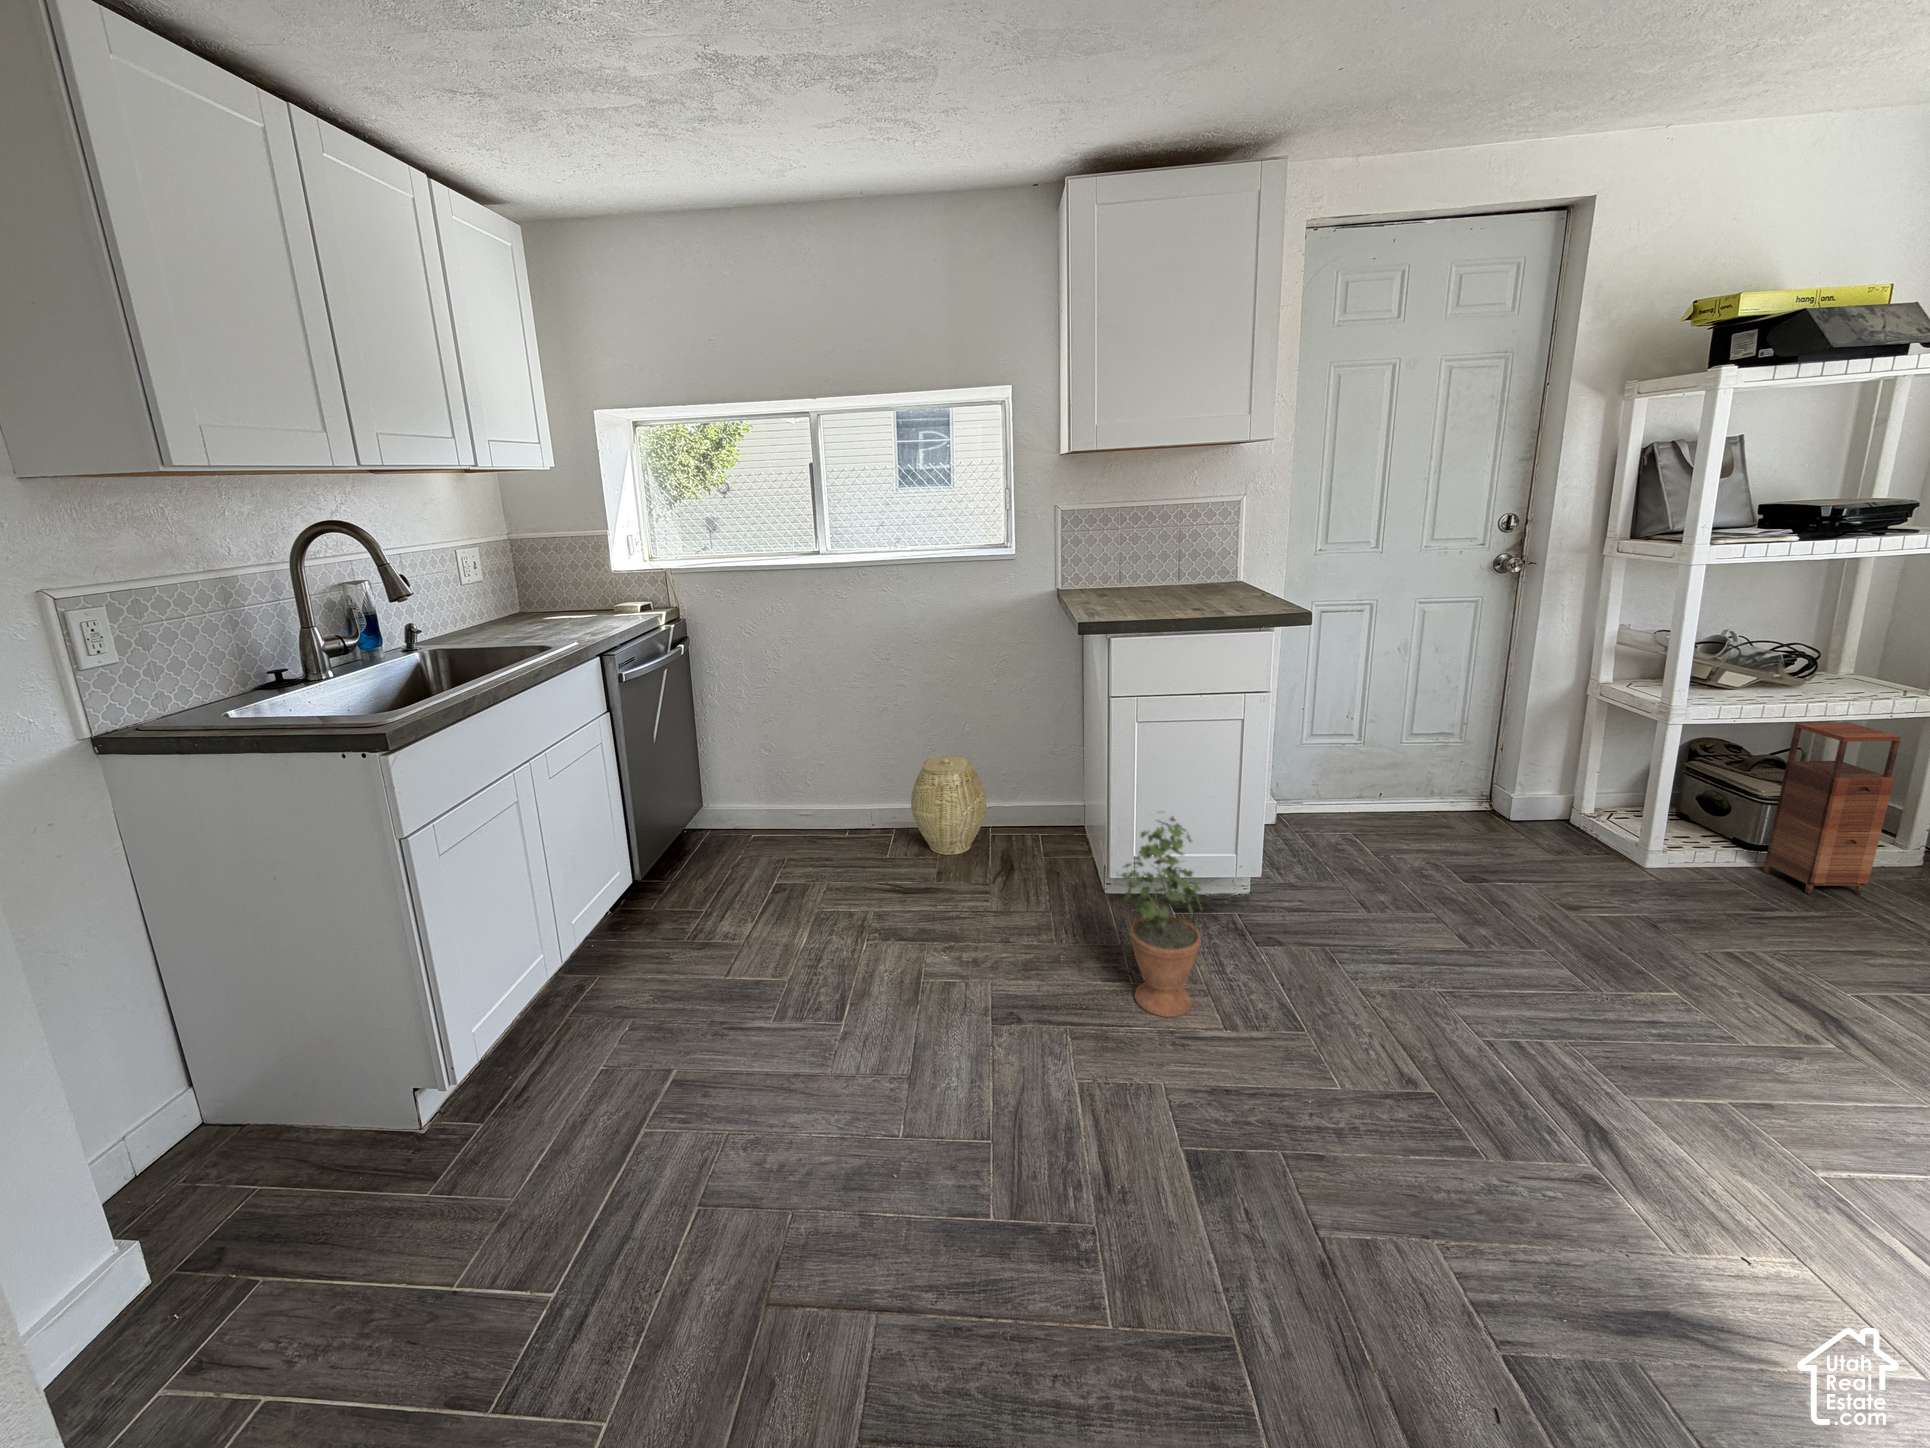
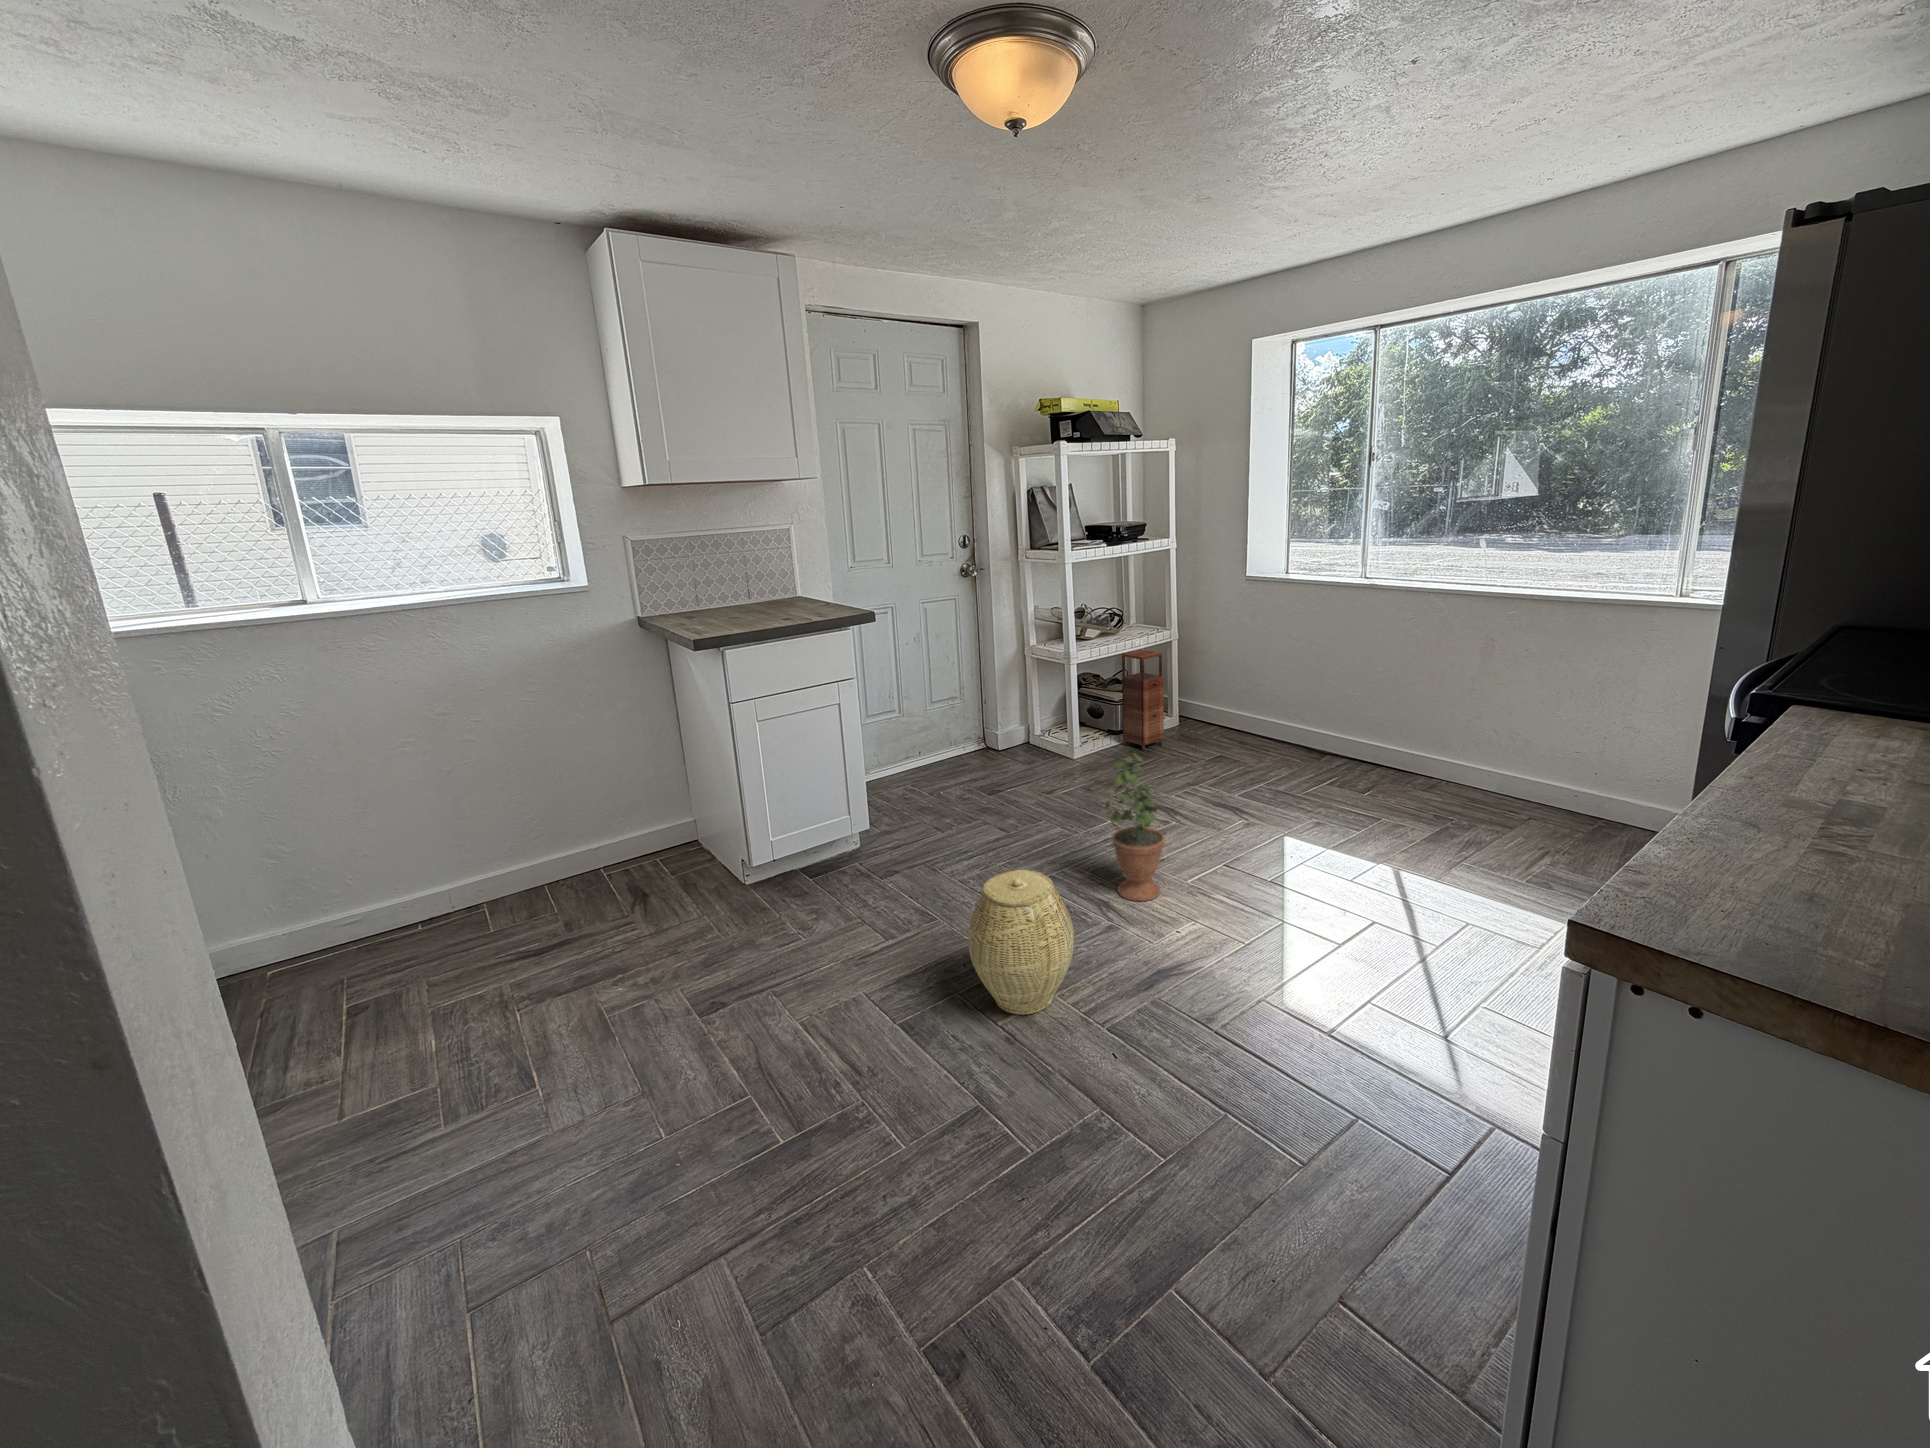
woven basket: present [911,756,986,855] -> present [968,870,1074,1015]
potted plant: present [1121,812,1201,1017] -> present [1106,749,1164,901]

